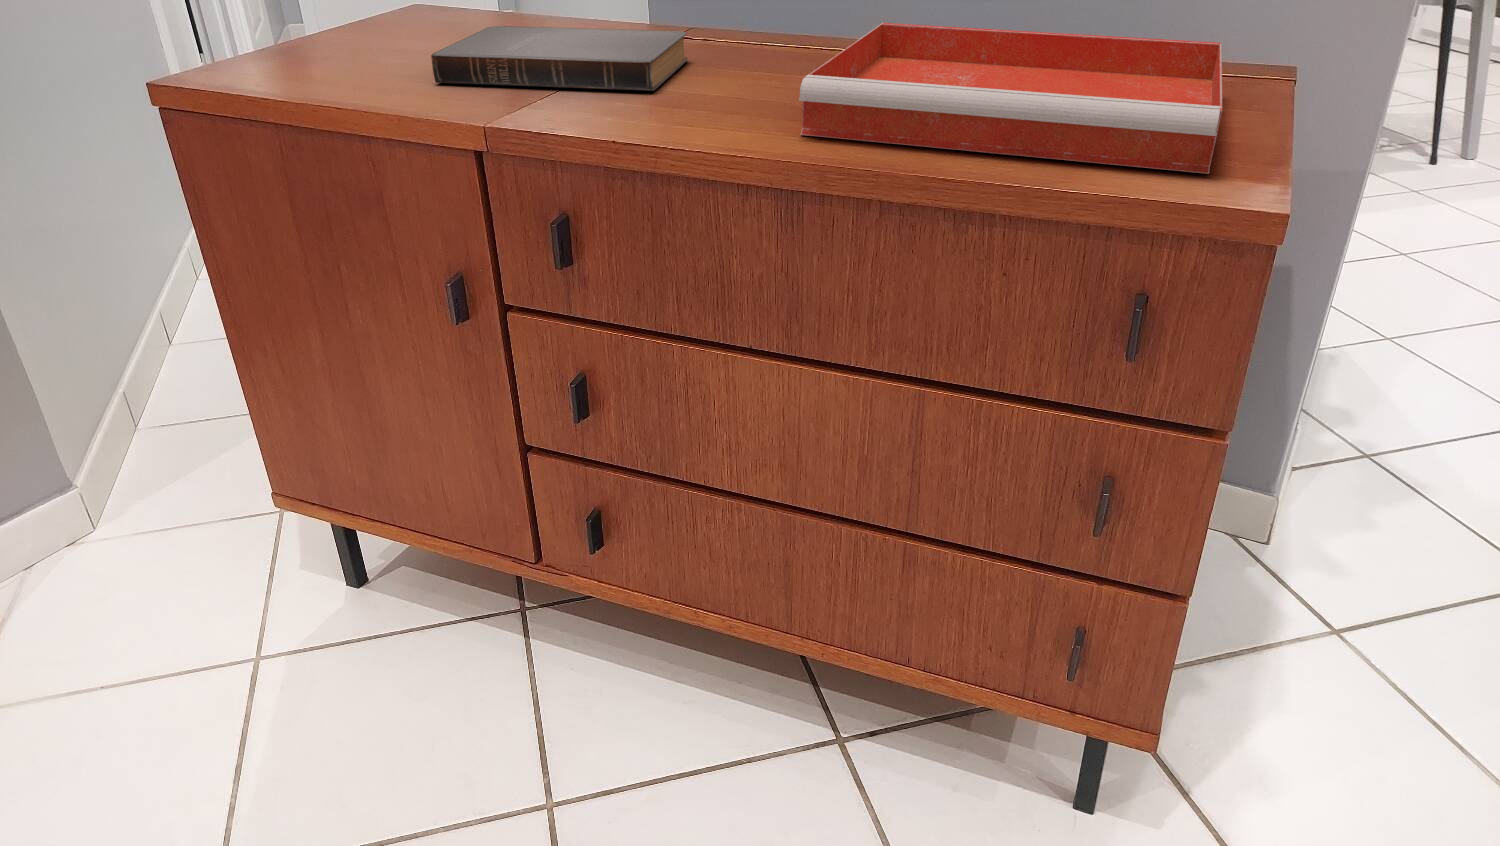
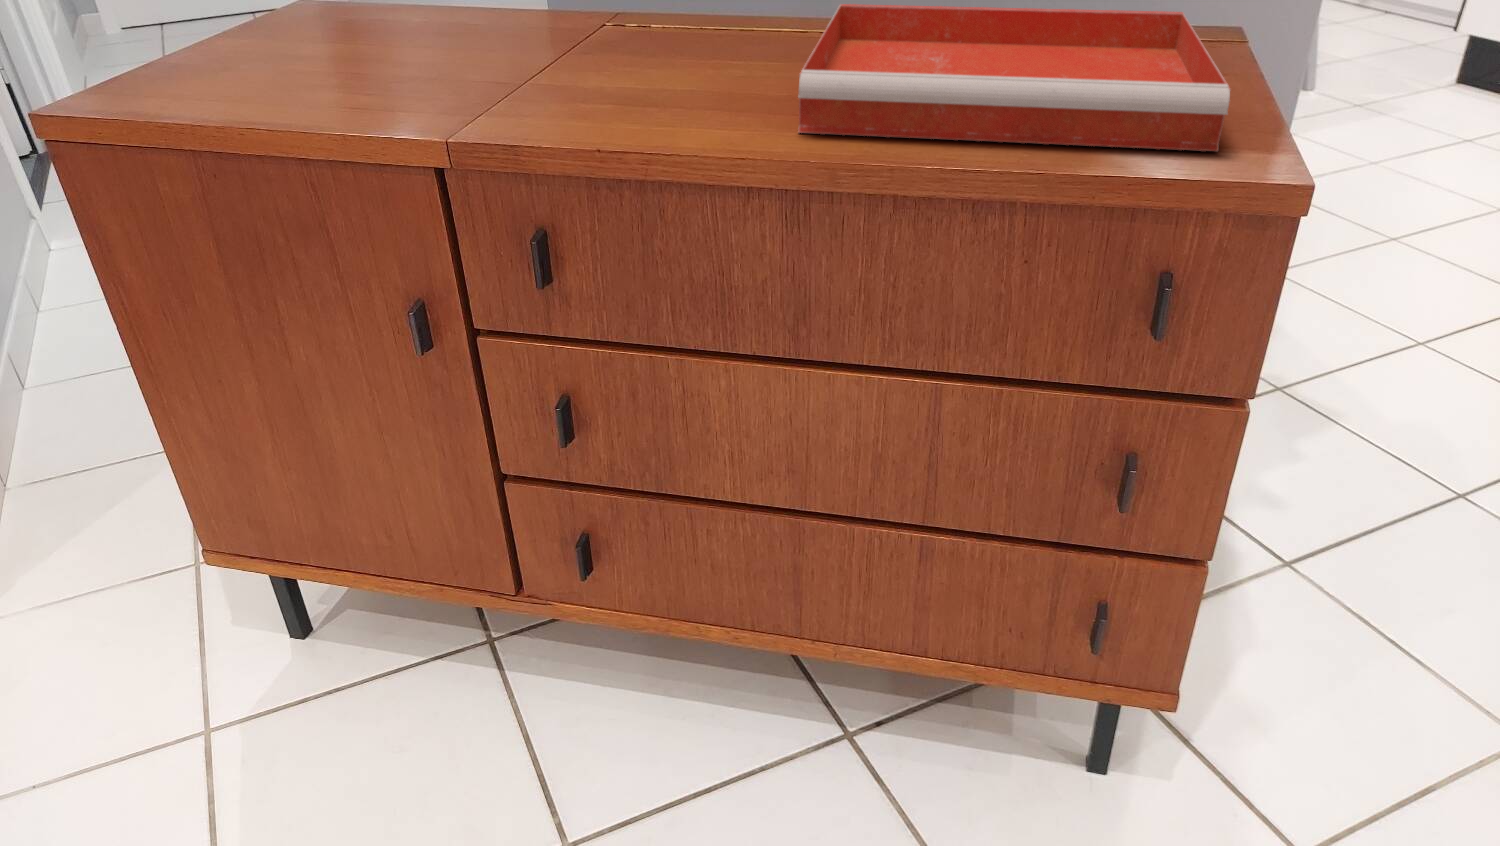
book: present [431,26,688,91] -> none [366,21,635,93]

